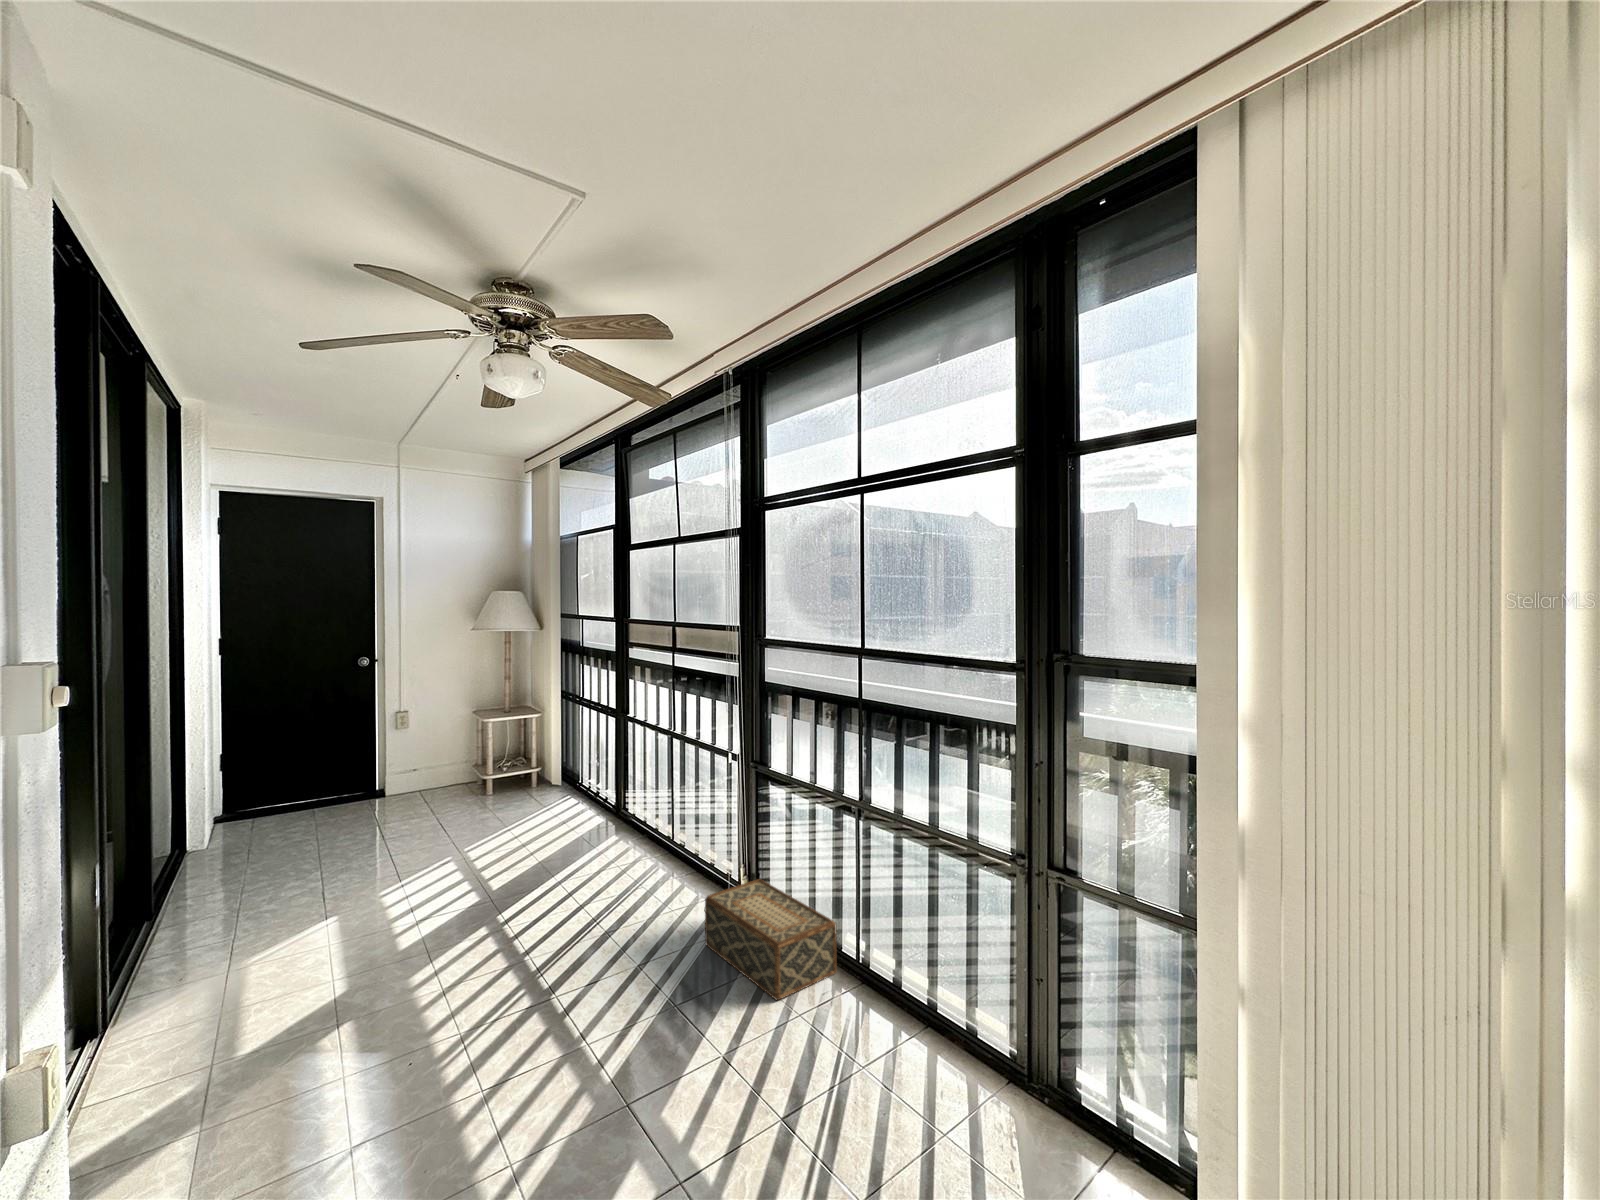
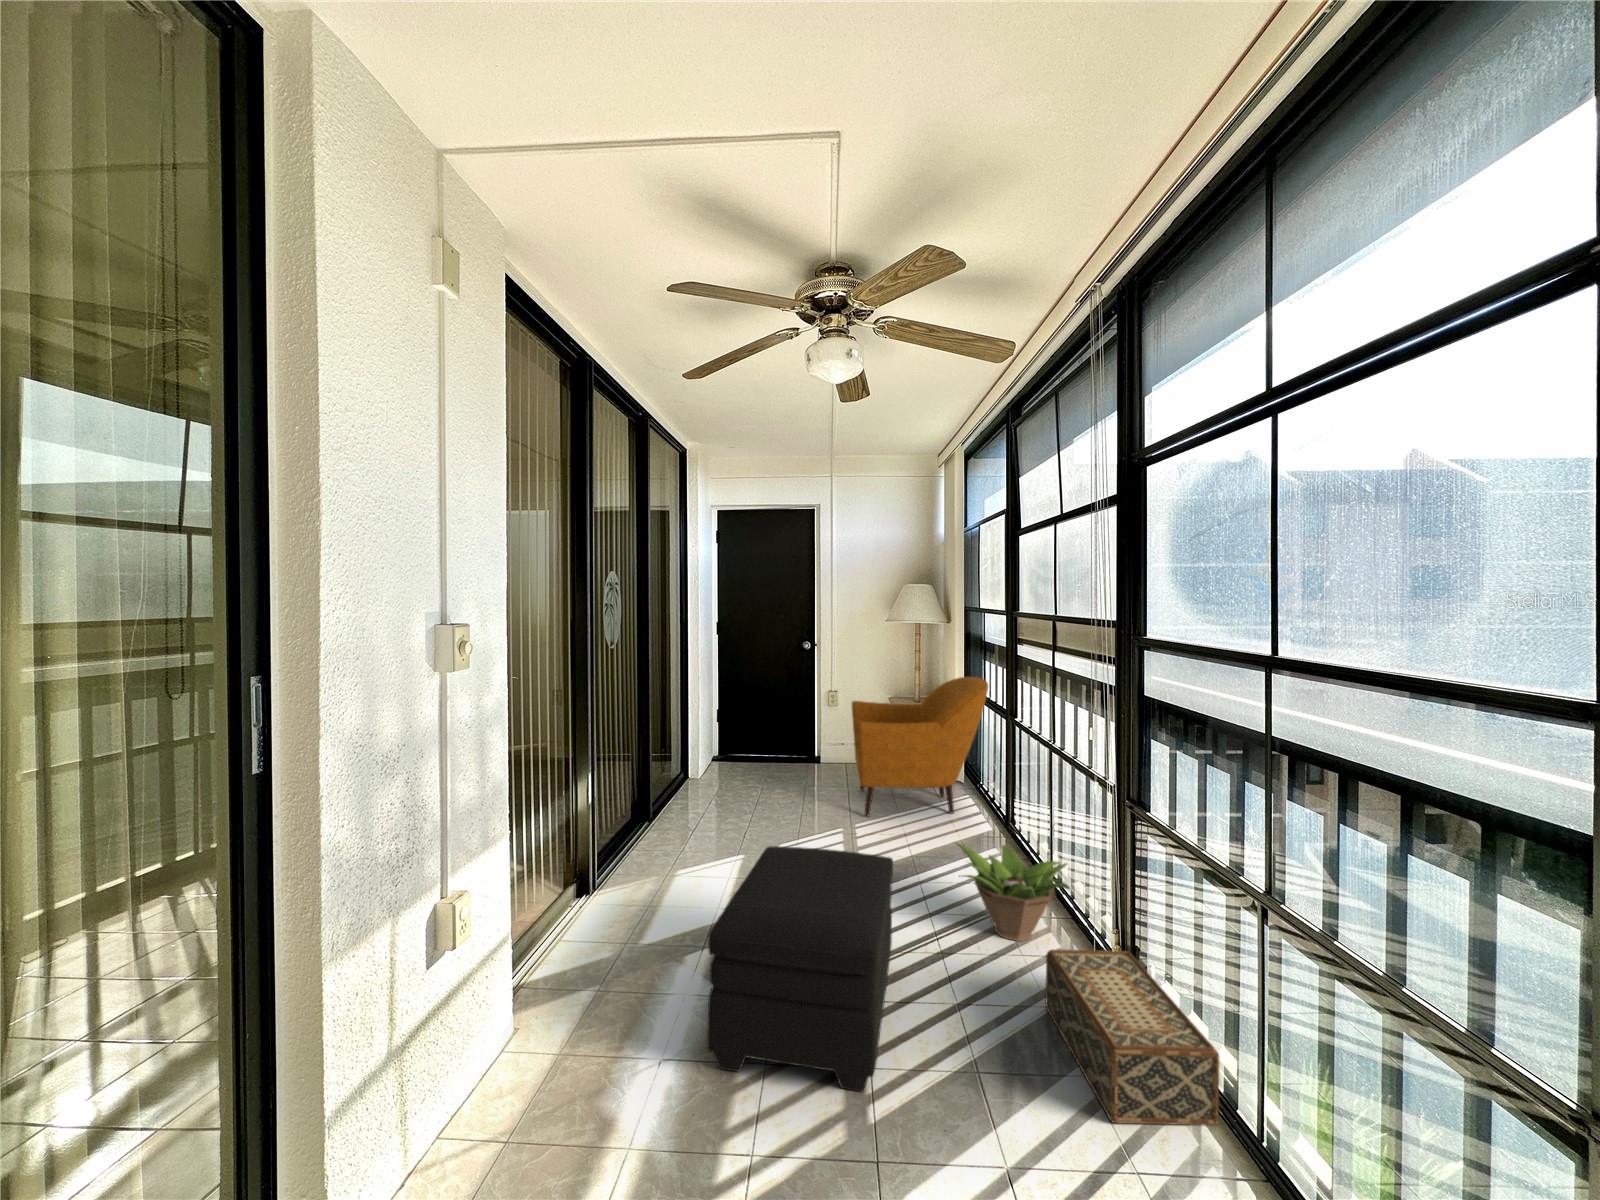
armchair: none [439,680,594,837] -> present [852,677,988,816]
decorative plant: none [600,826,709,905] -> present [956,843,1070,941]
ottoman: none [415,858,599,1118] -> present [707,846,893,1092]

